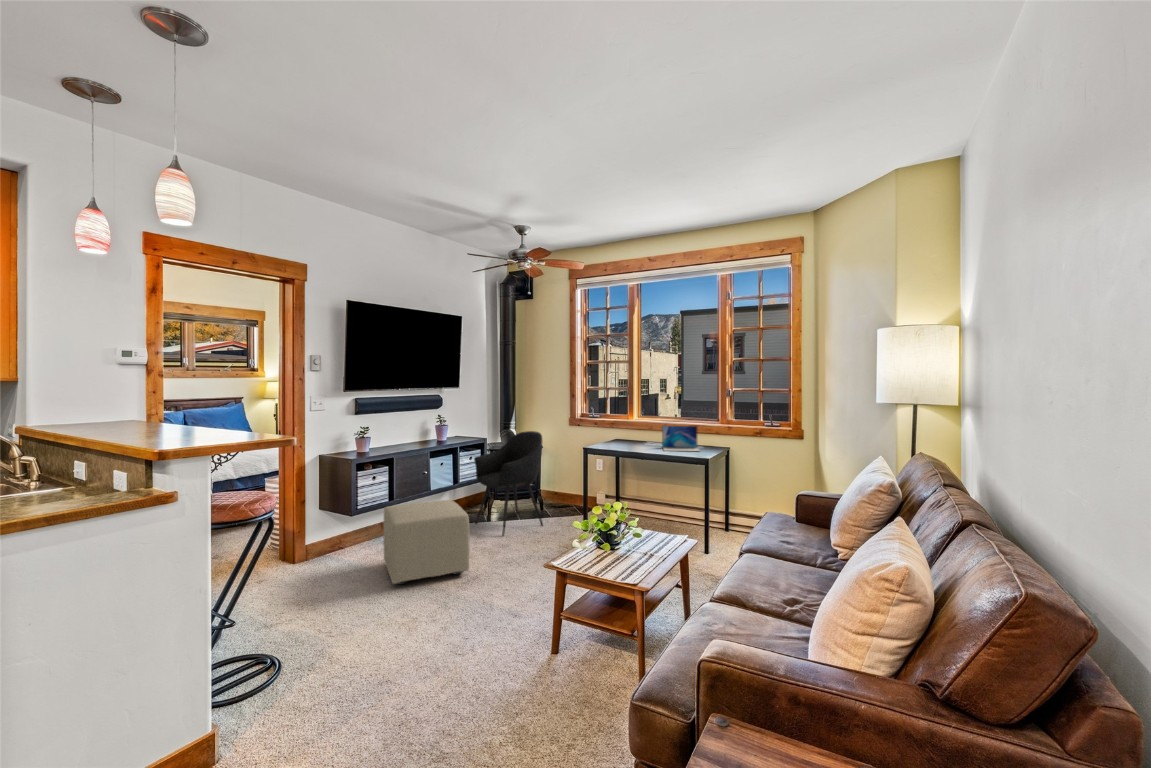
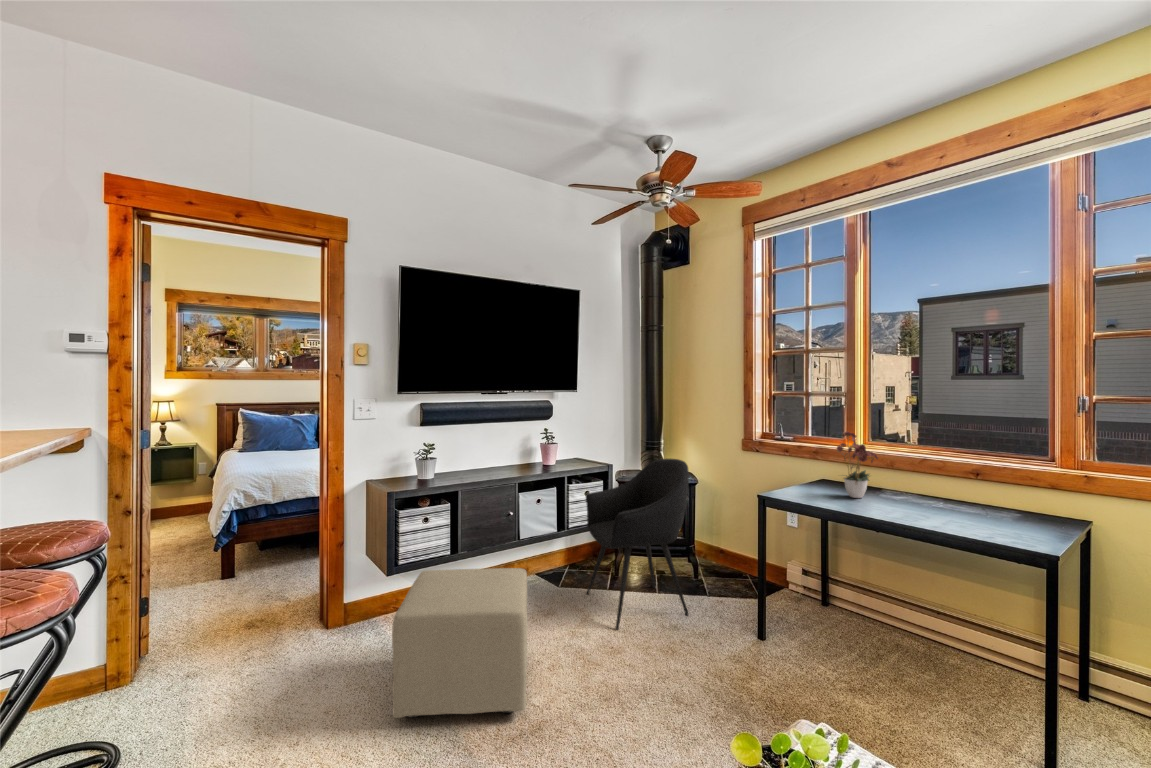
flower arrangement: none [623,408,646,446] -> present [837,432,878,498]
laptop: present [662,426,699,451] -> none [917,465,1013,526]

